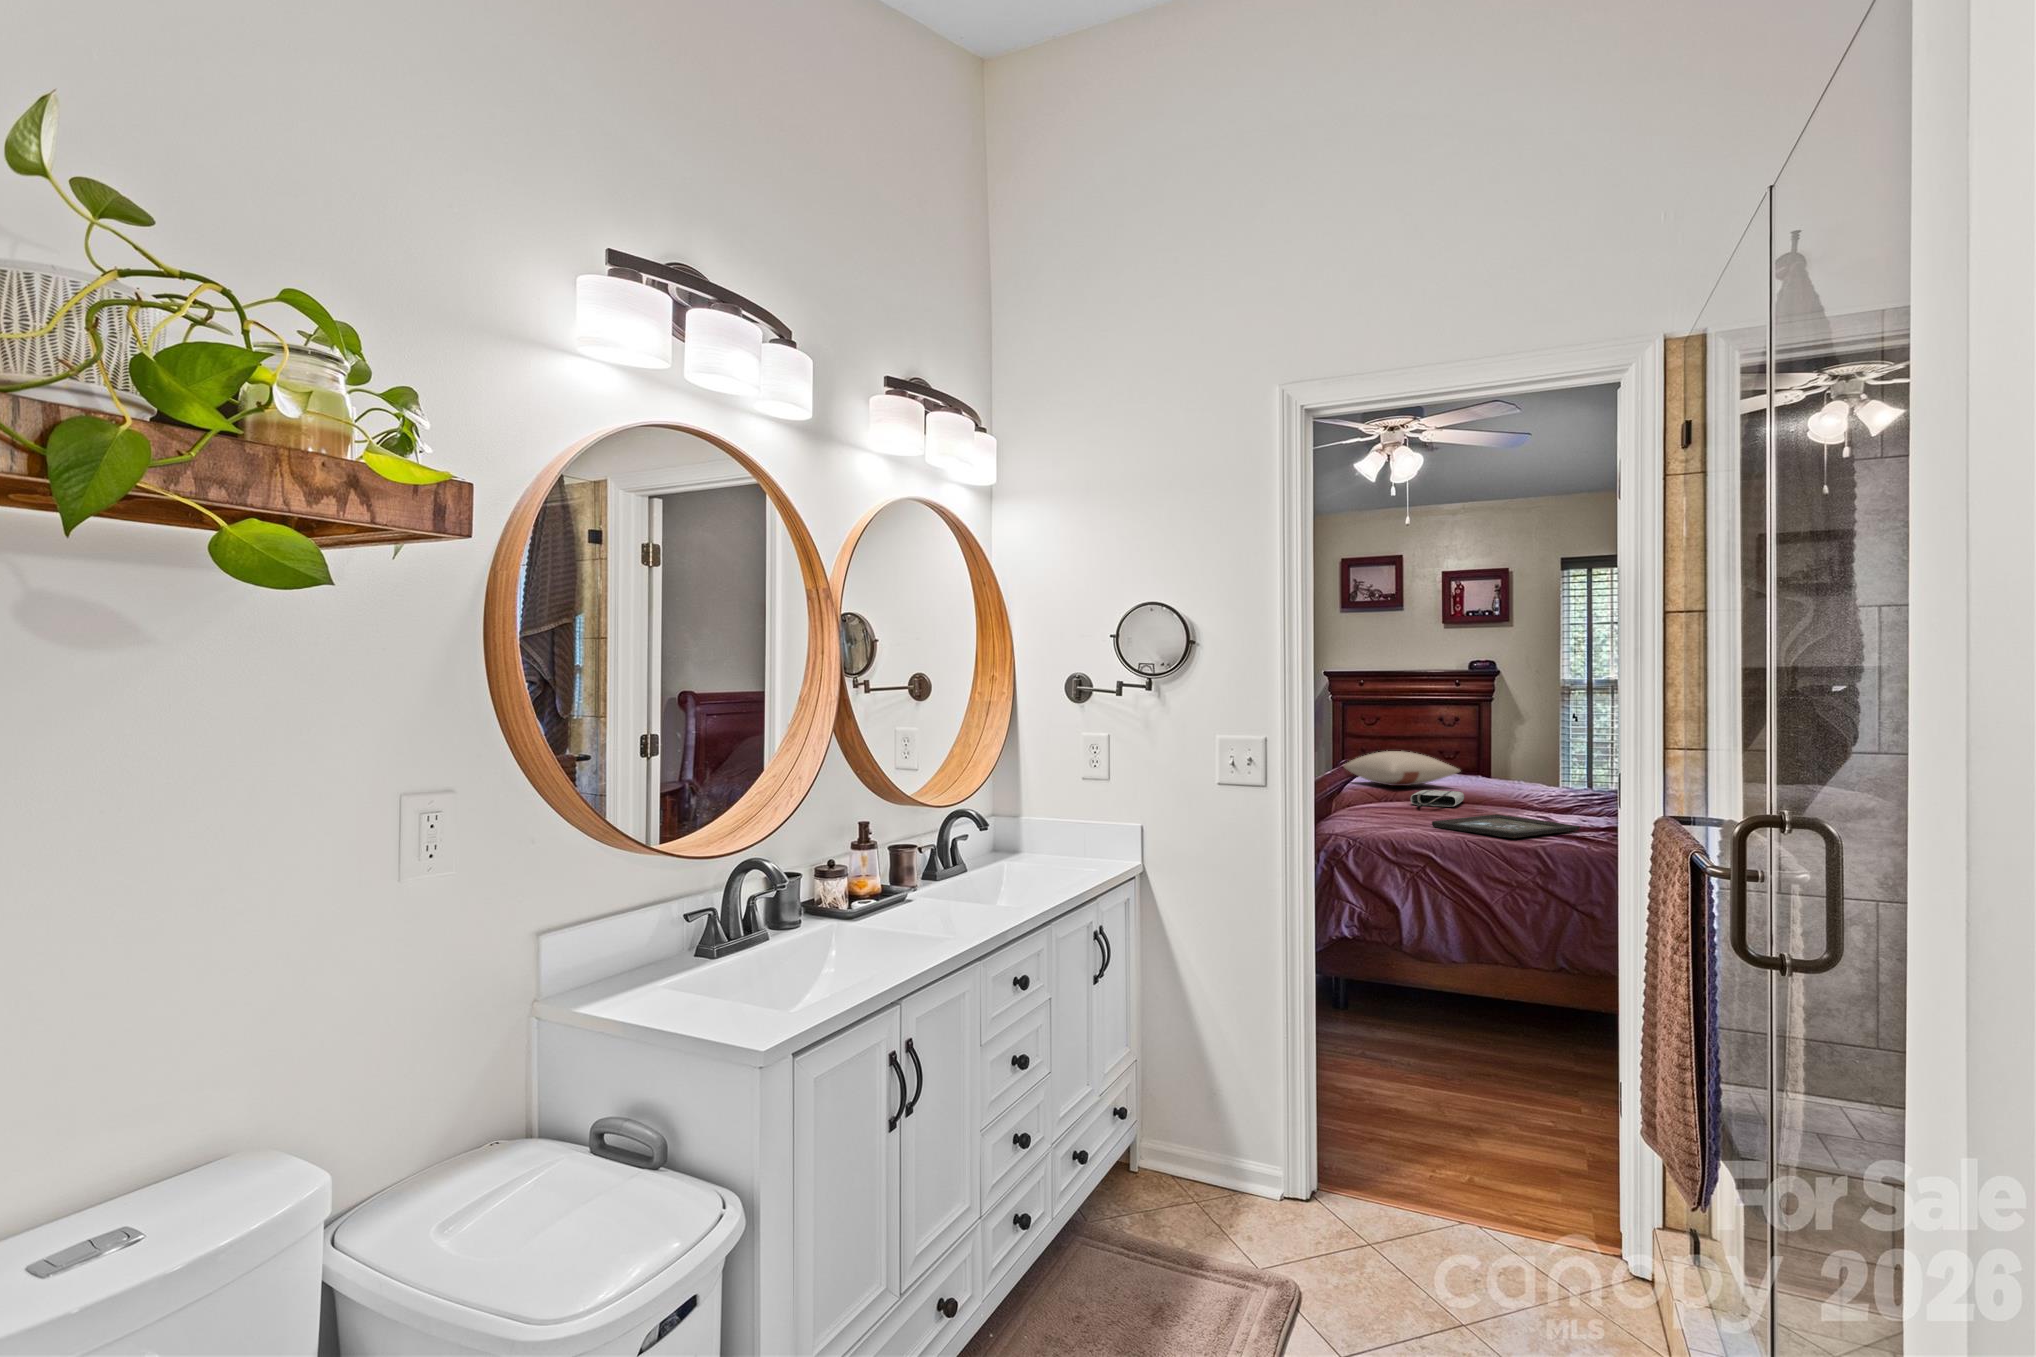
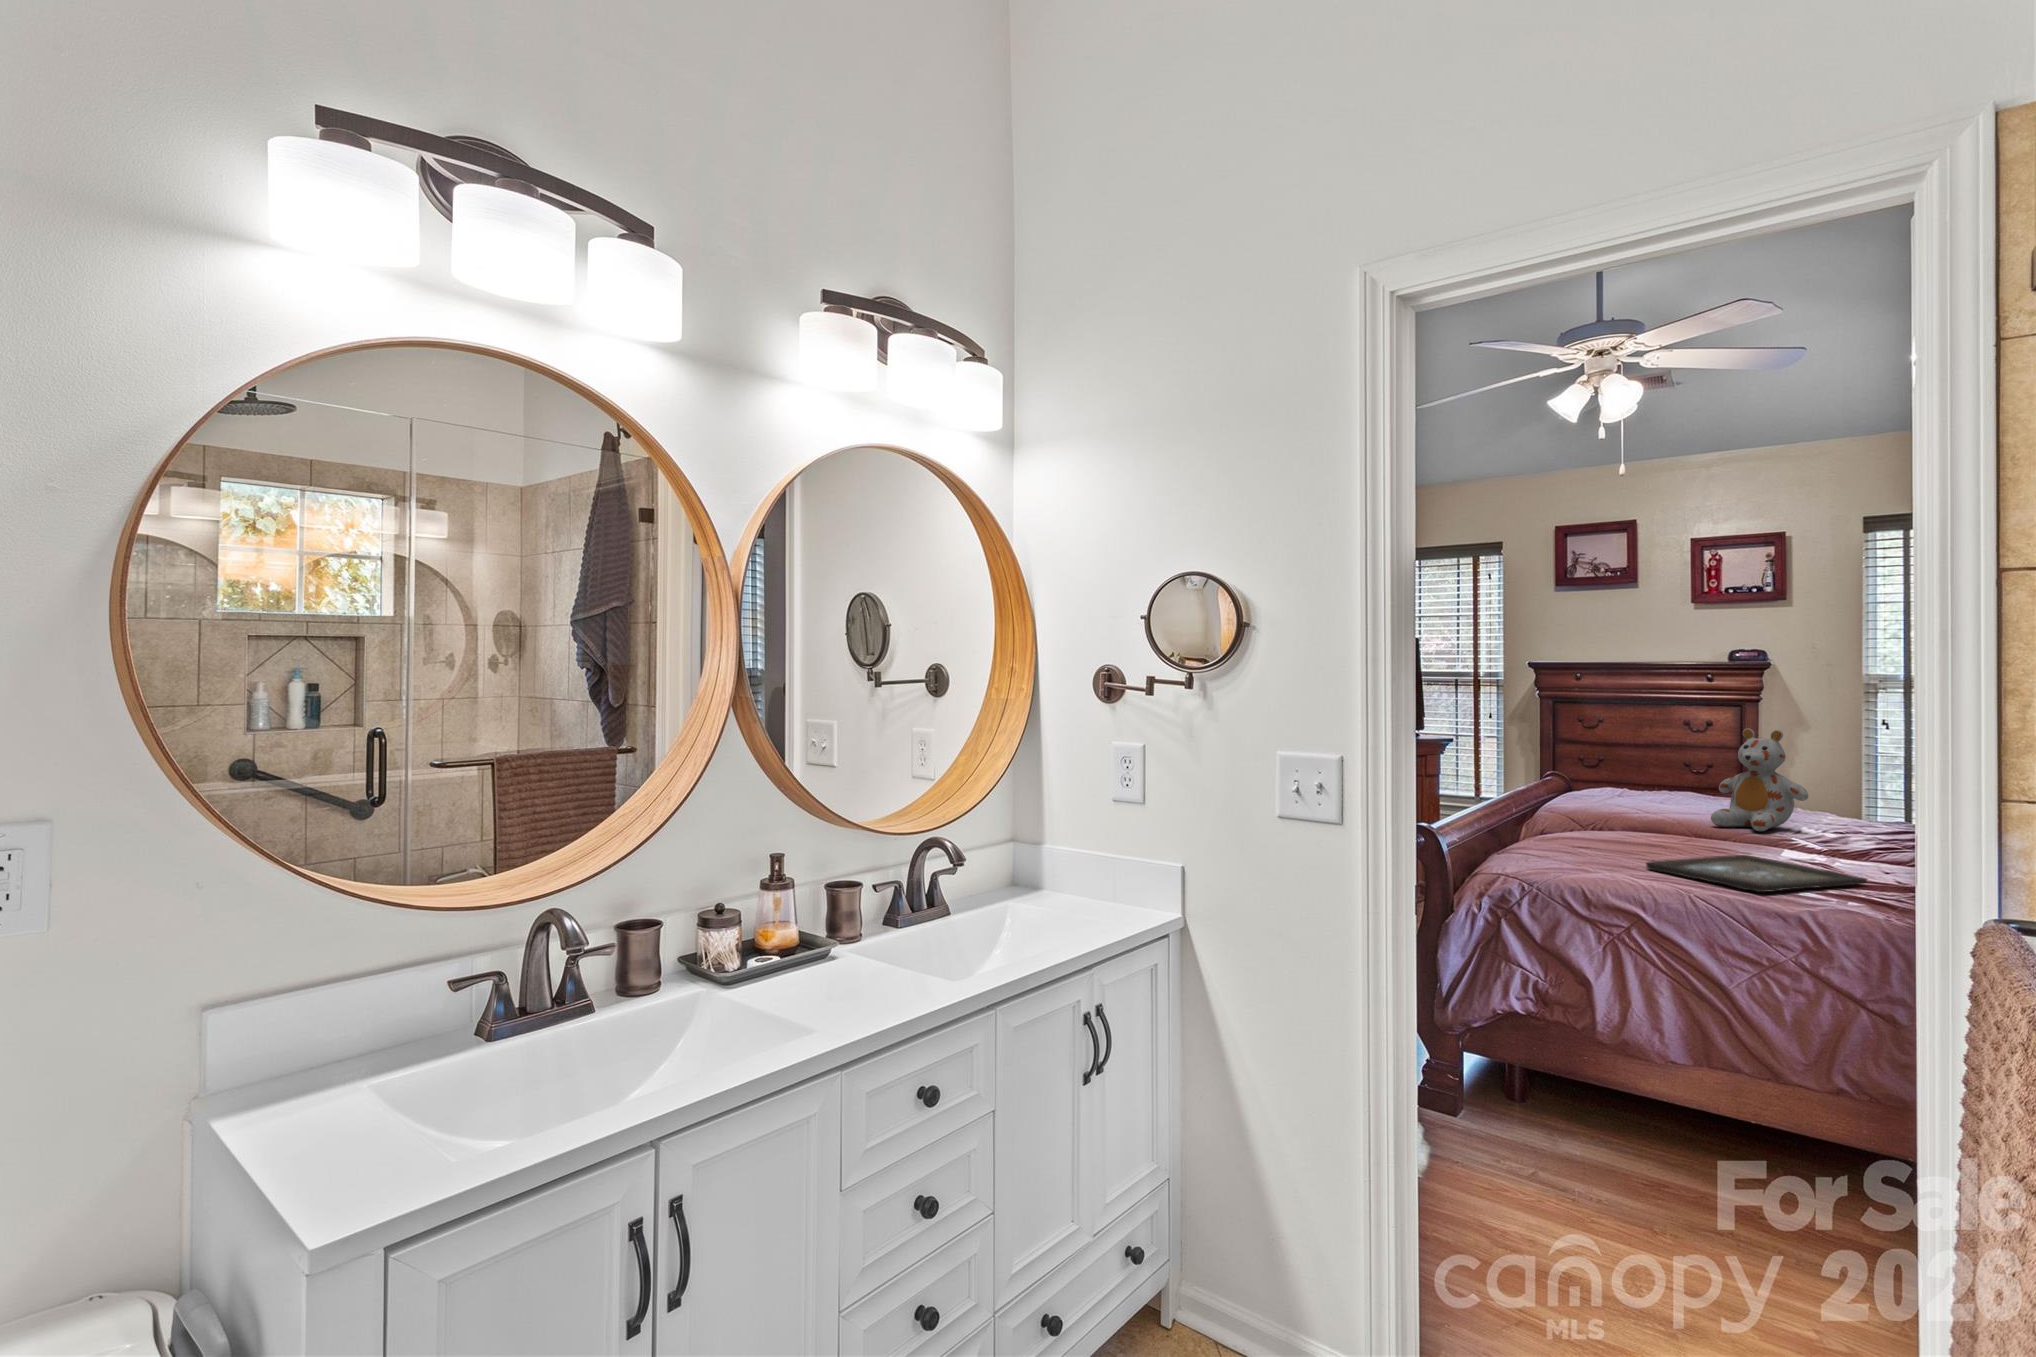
stuffed bear: none [1467,721,1535,799] -> present [1711,728,1808,831]
pillow: present [1344,751,1460,786] -> none [1546,764,1705,808]
tote bag: present [1411,790,1464,807] -> none [1626,816,1704,840]

